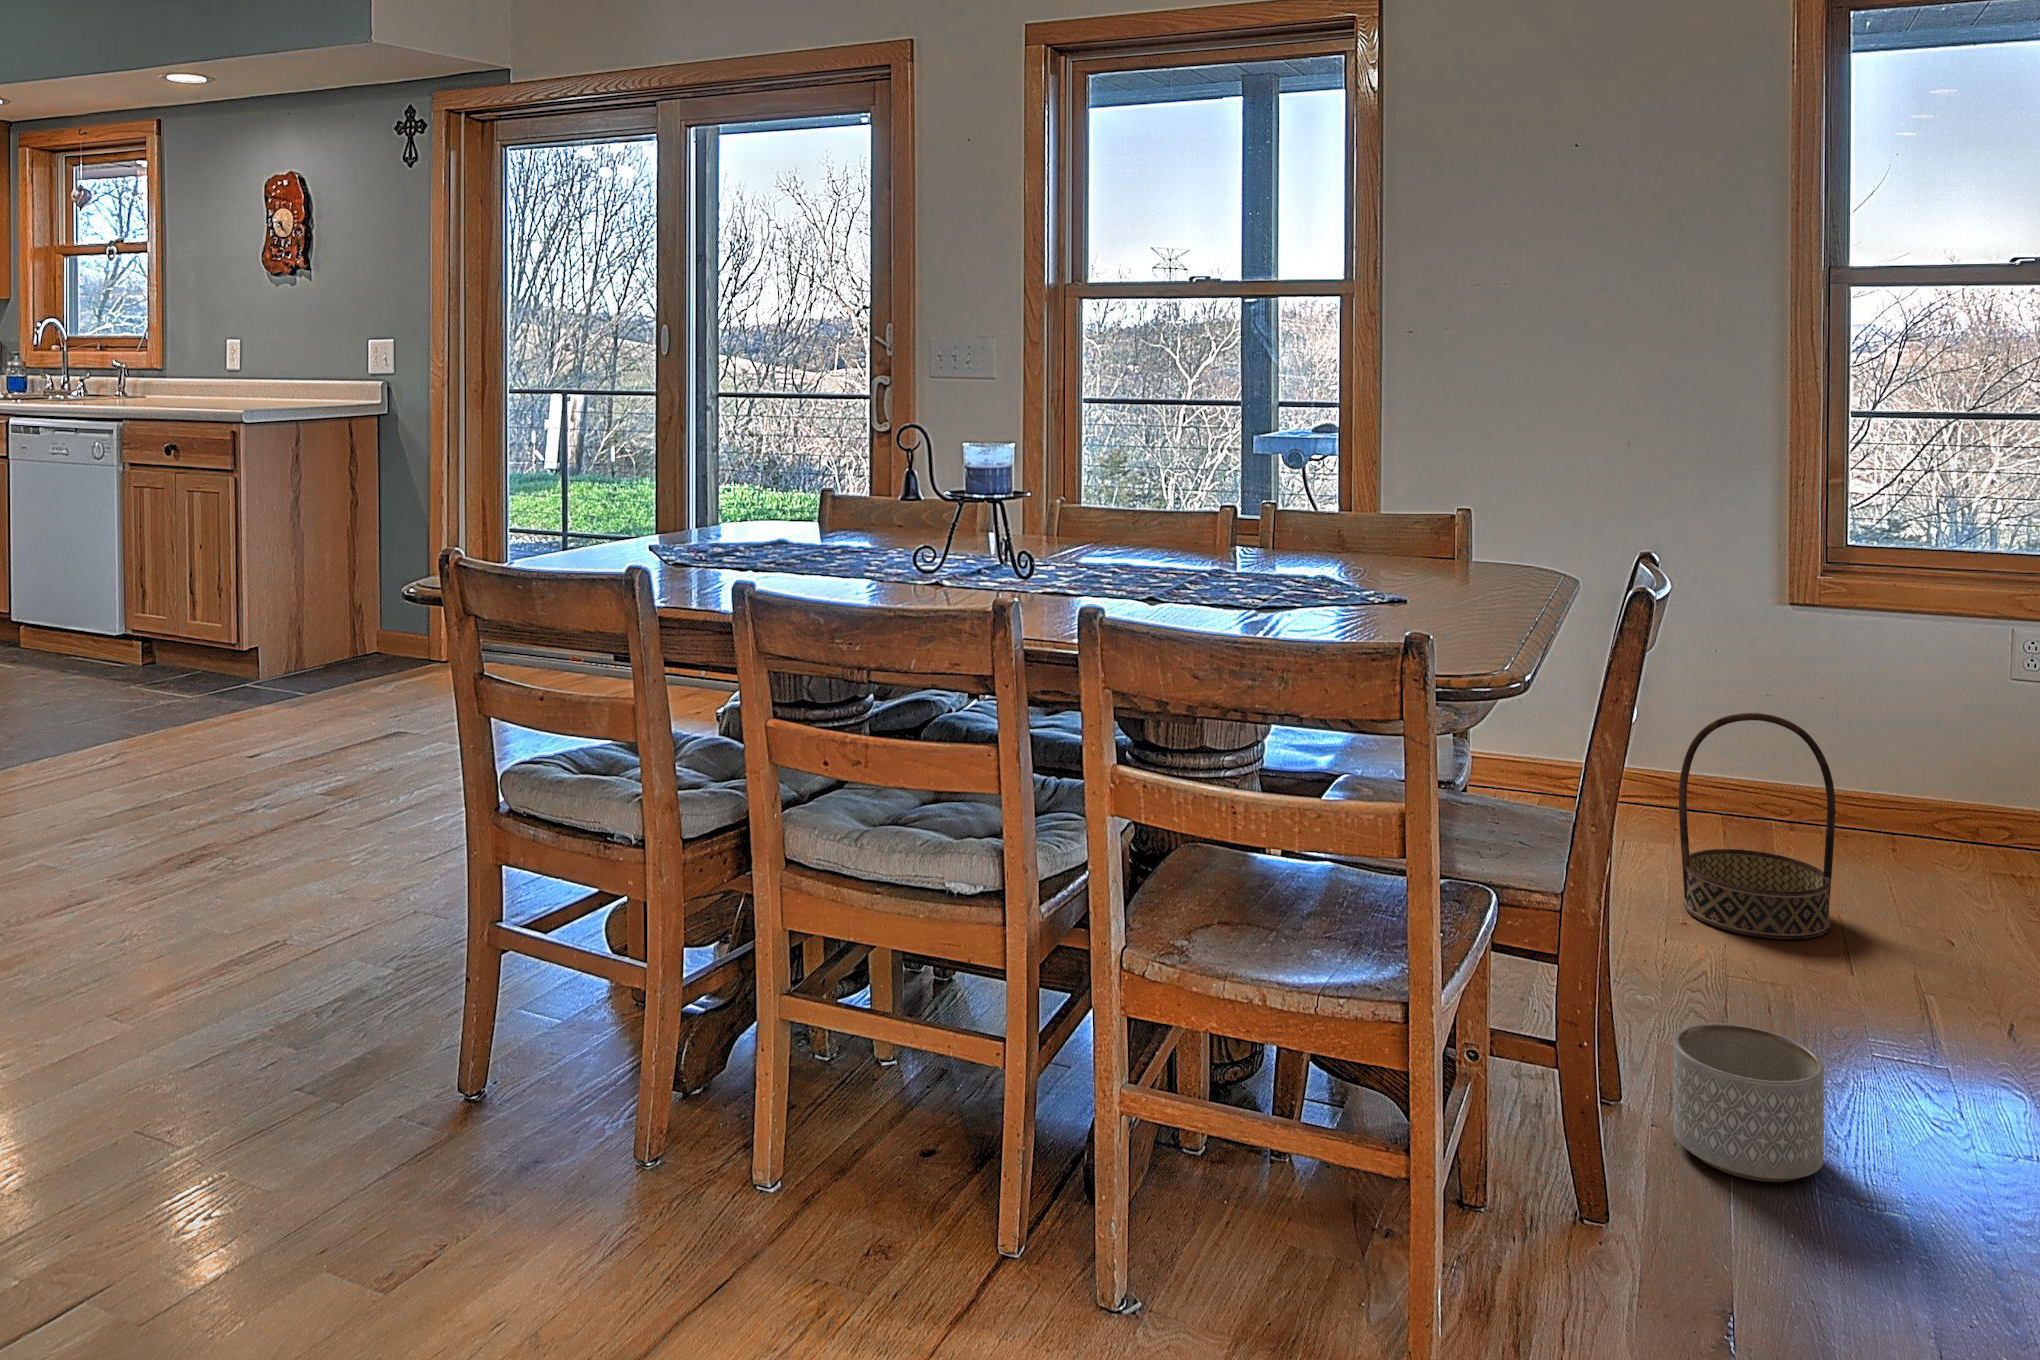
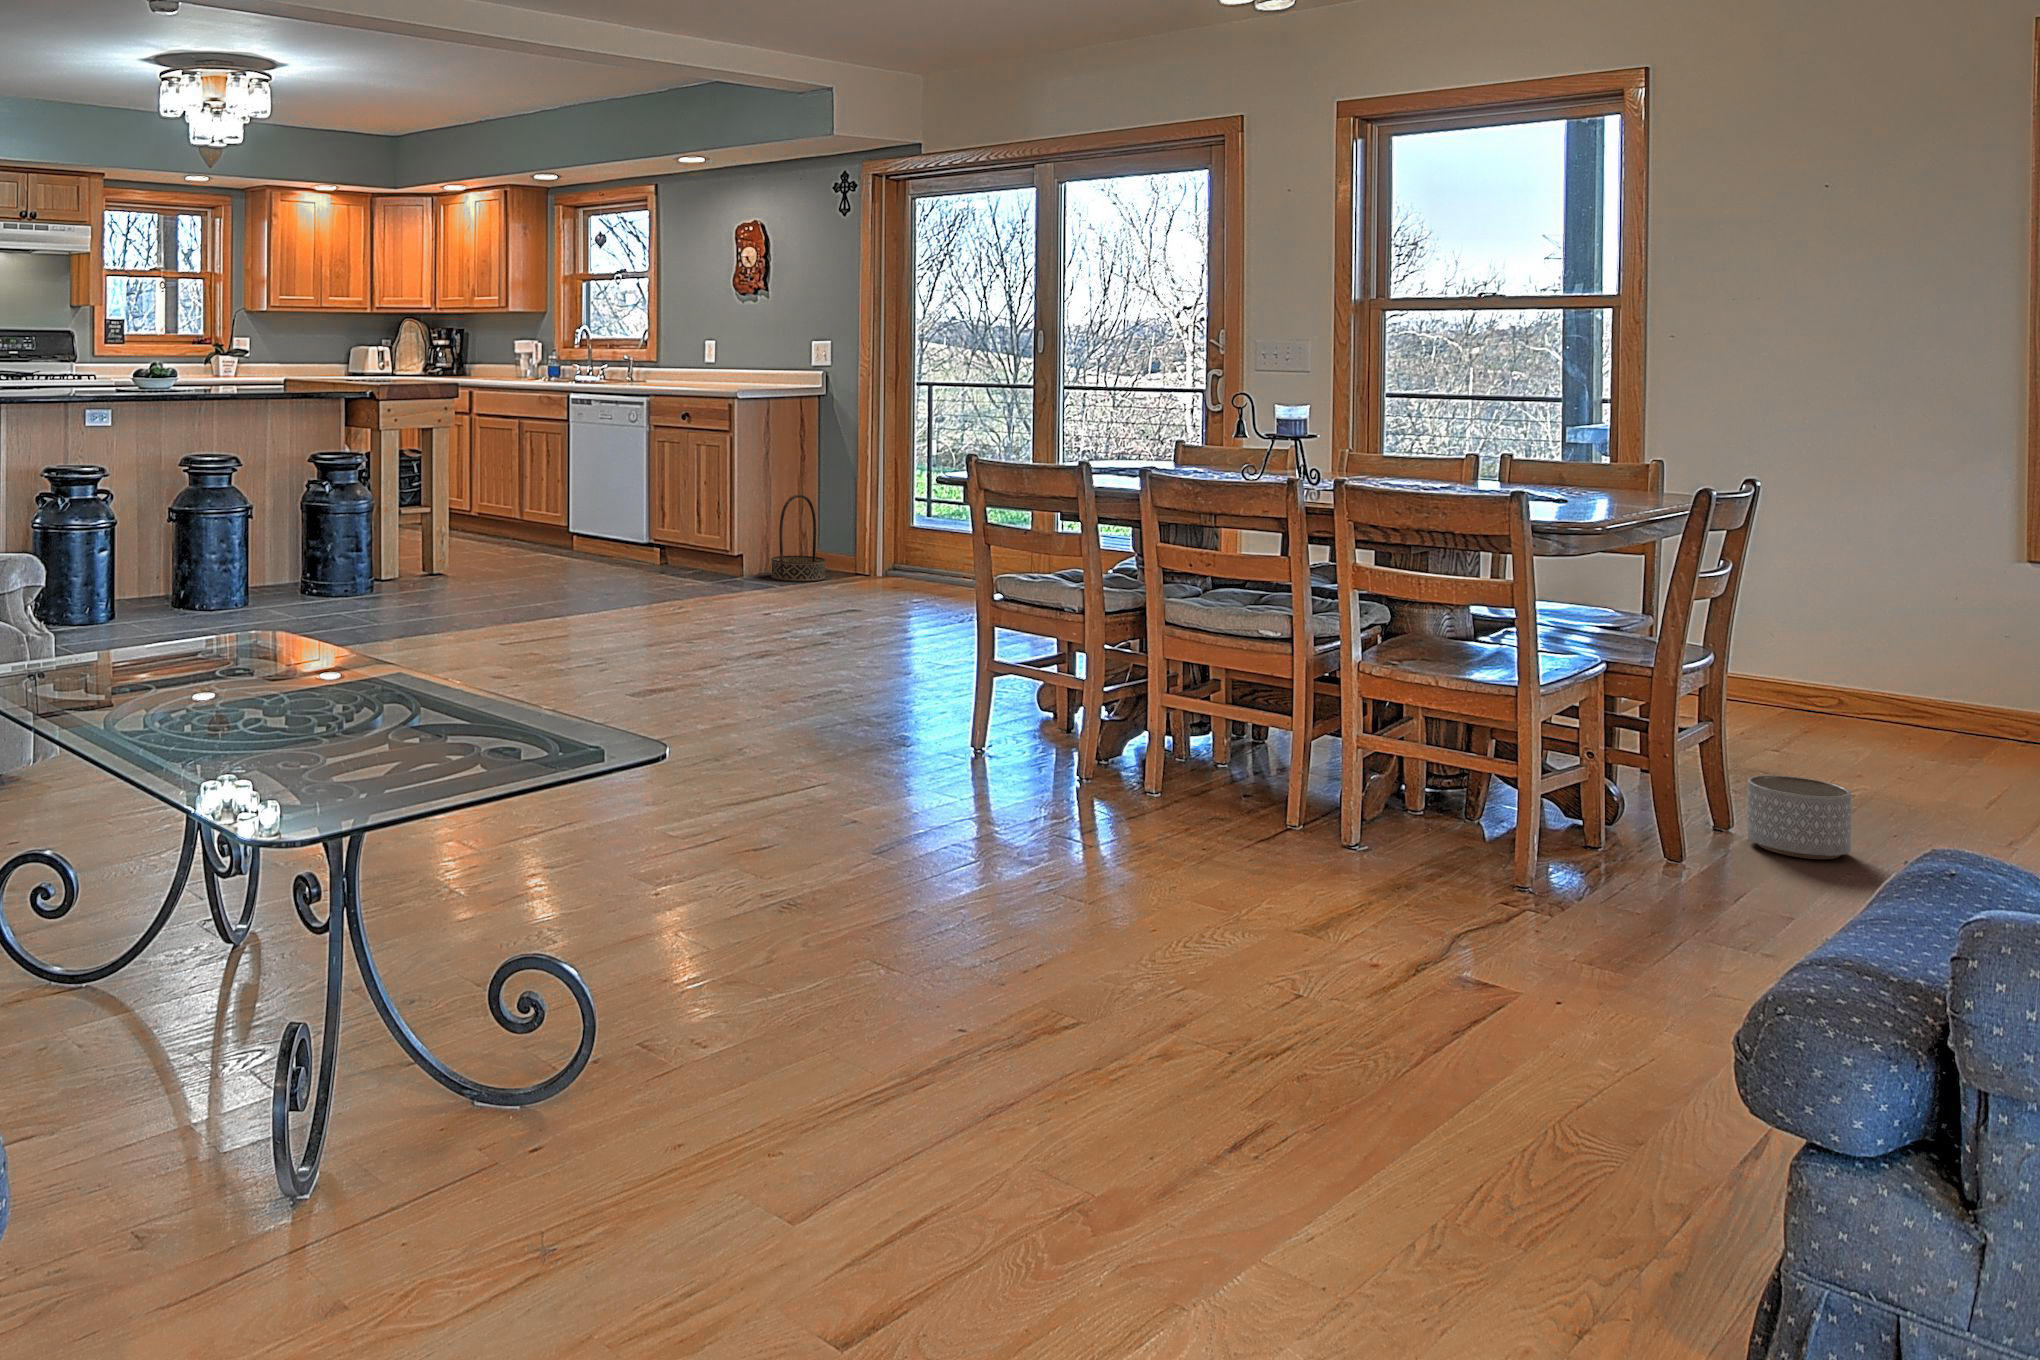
basket: present [1679,713,1835,939] -> present [771,494,825,582]

